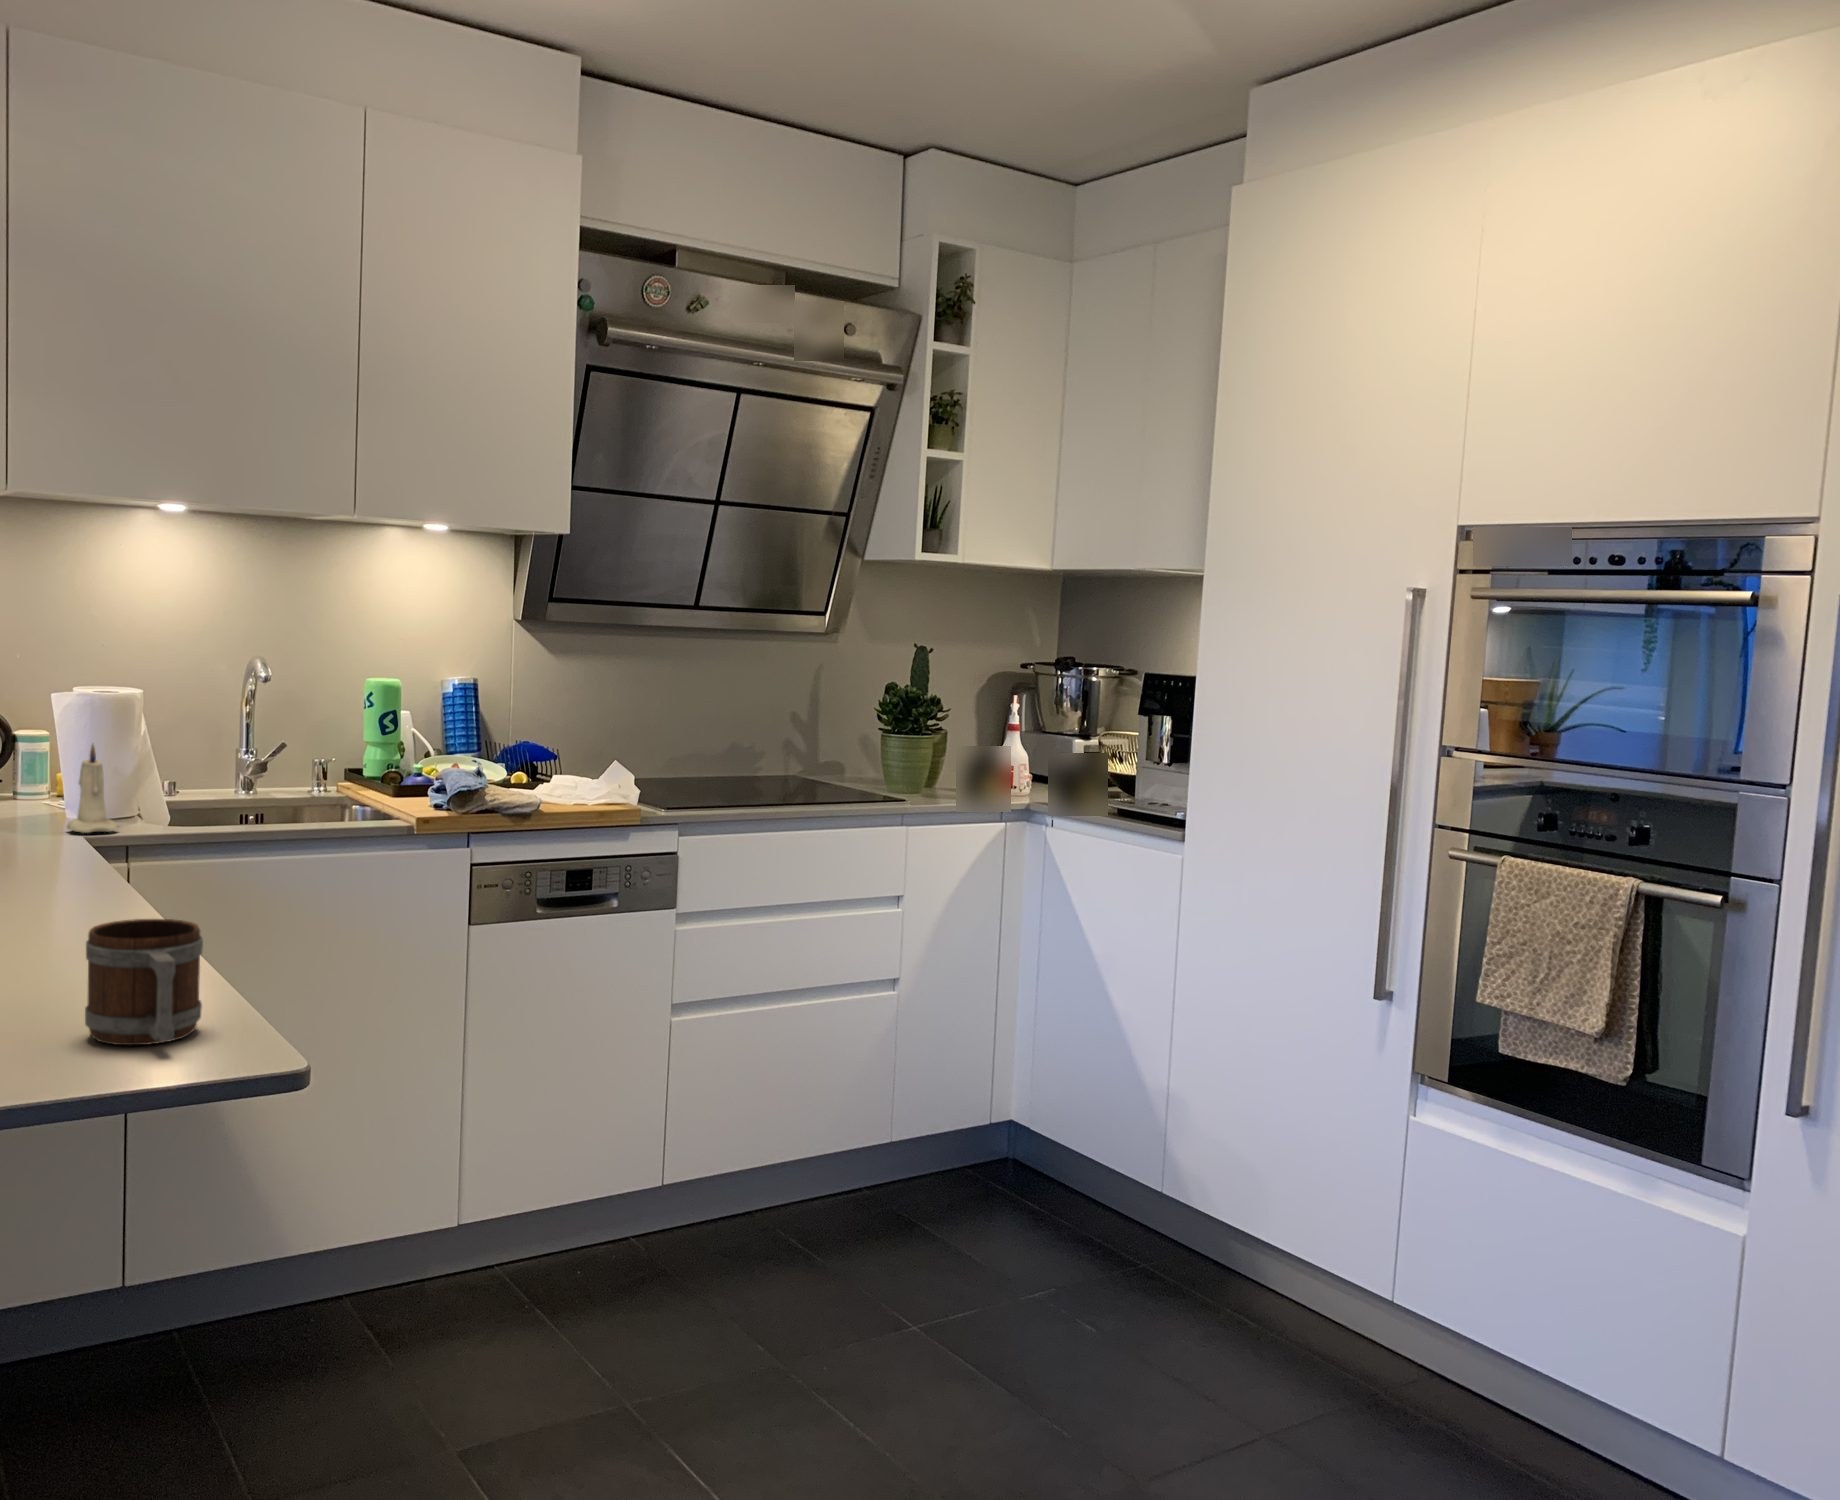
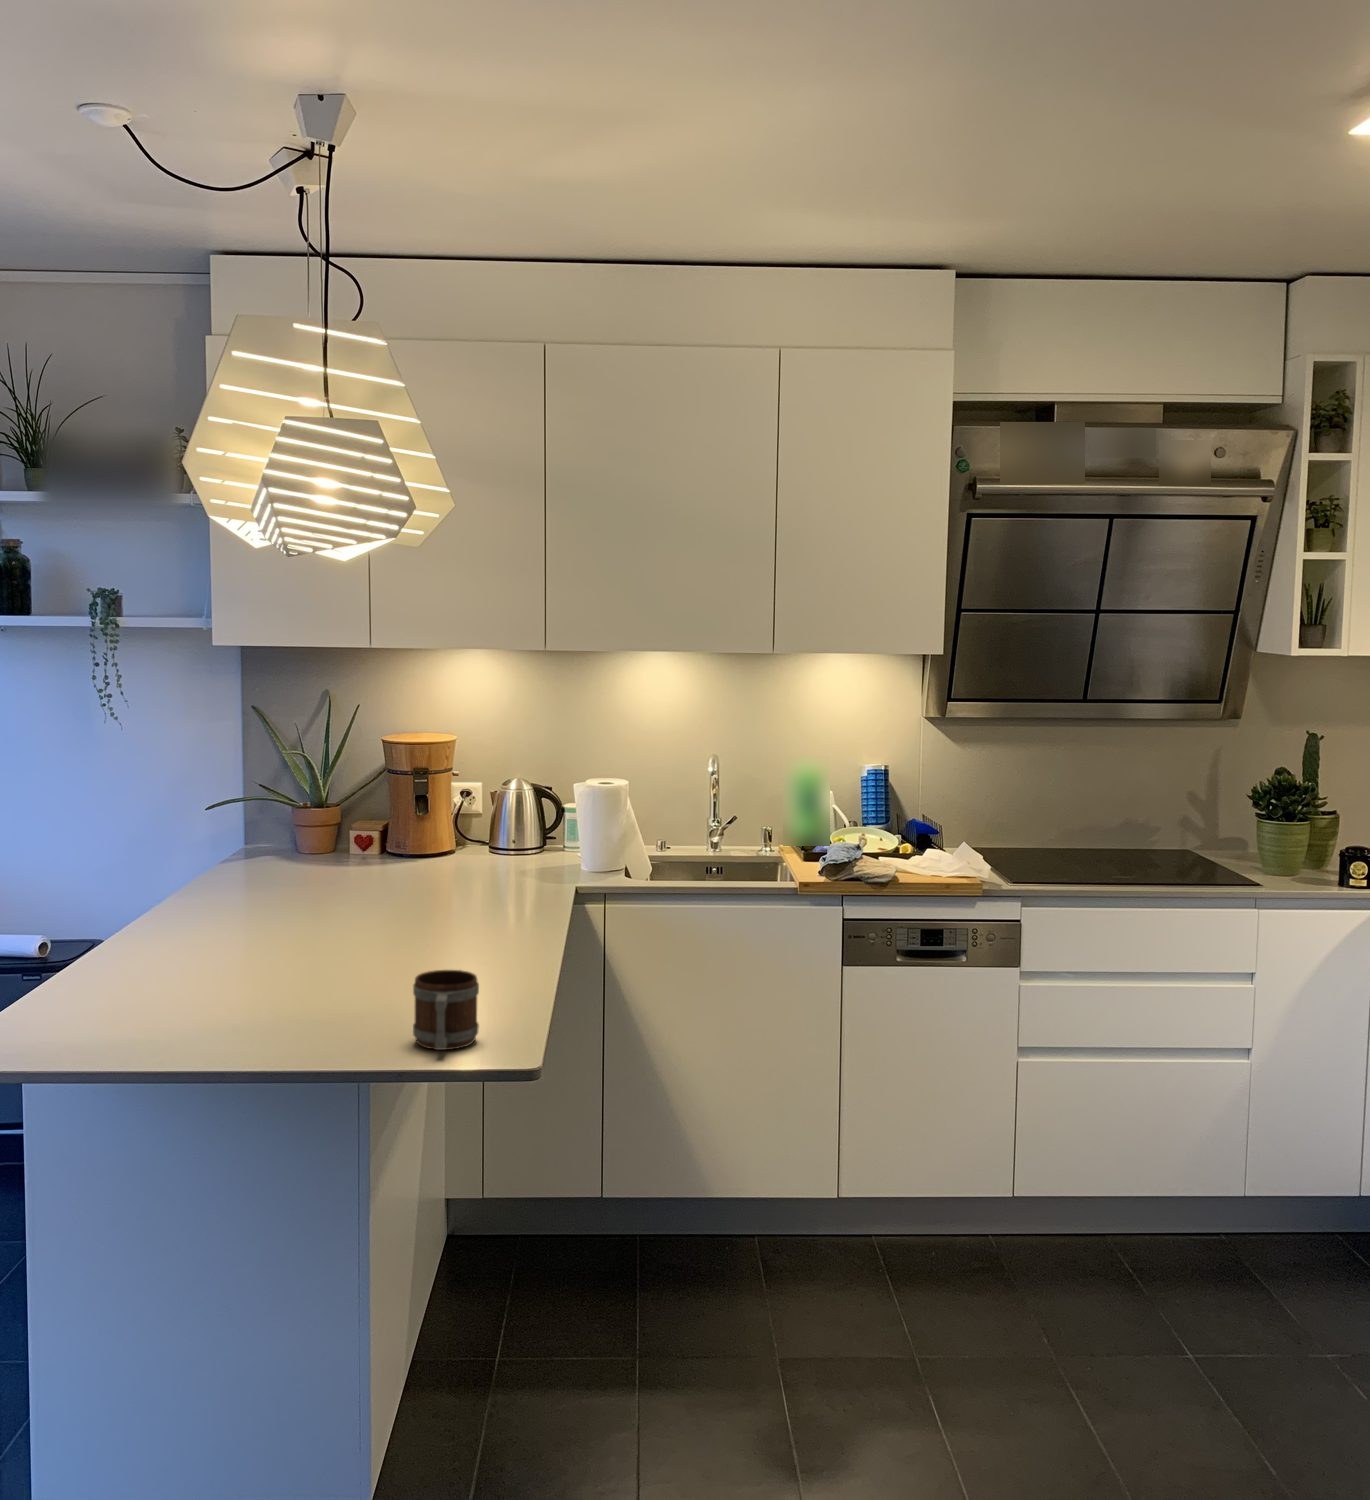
candle: present [67,744,119,833] -> none [569,819,600,881]

